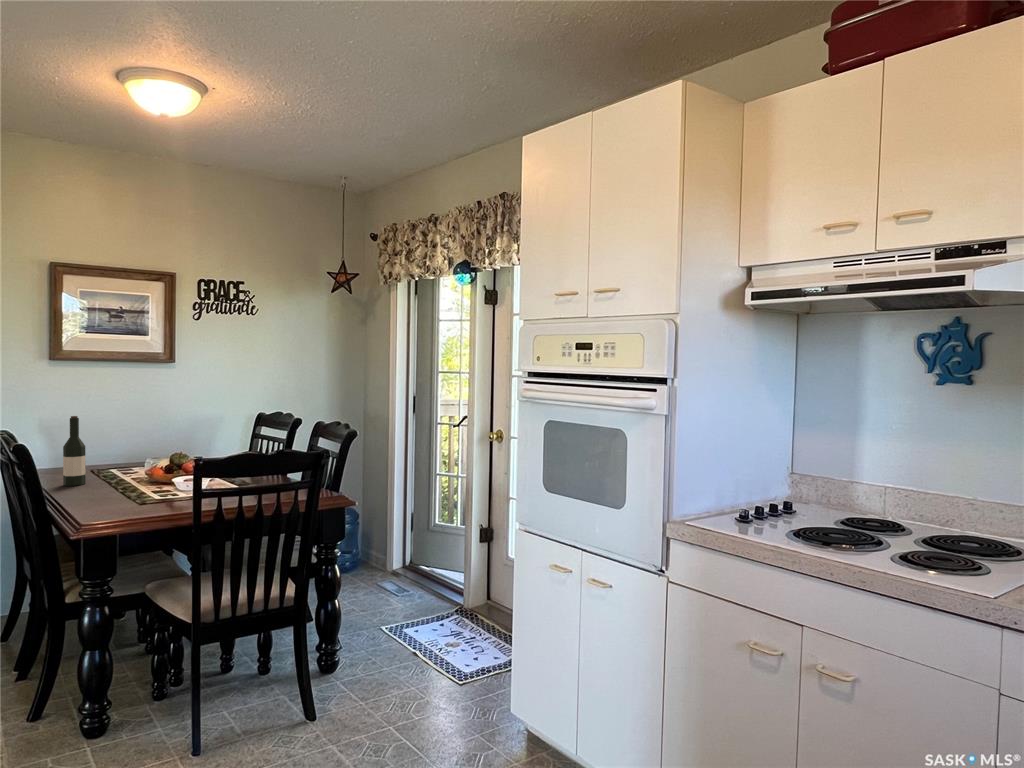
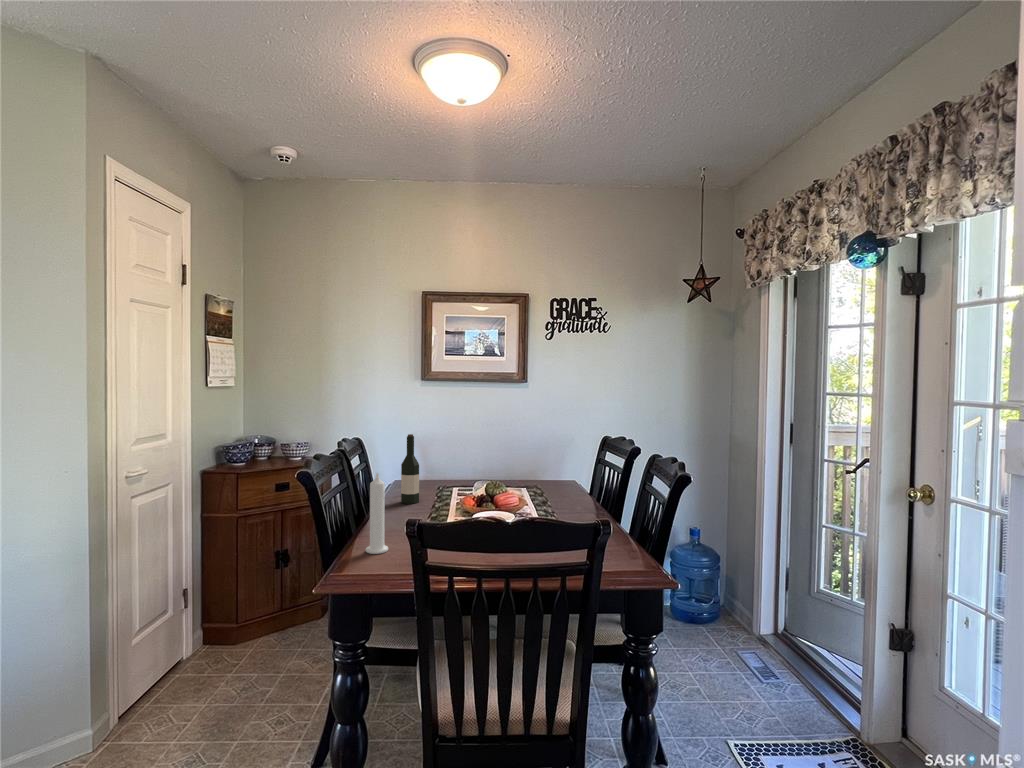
candle: none [87,442,110,513] -> present [366,473,388,554]

